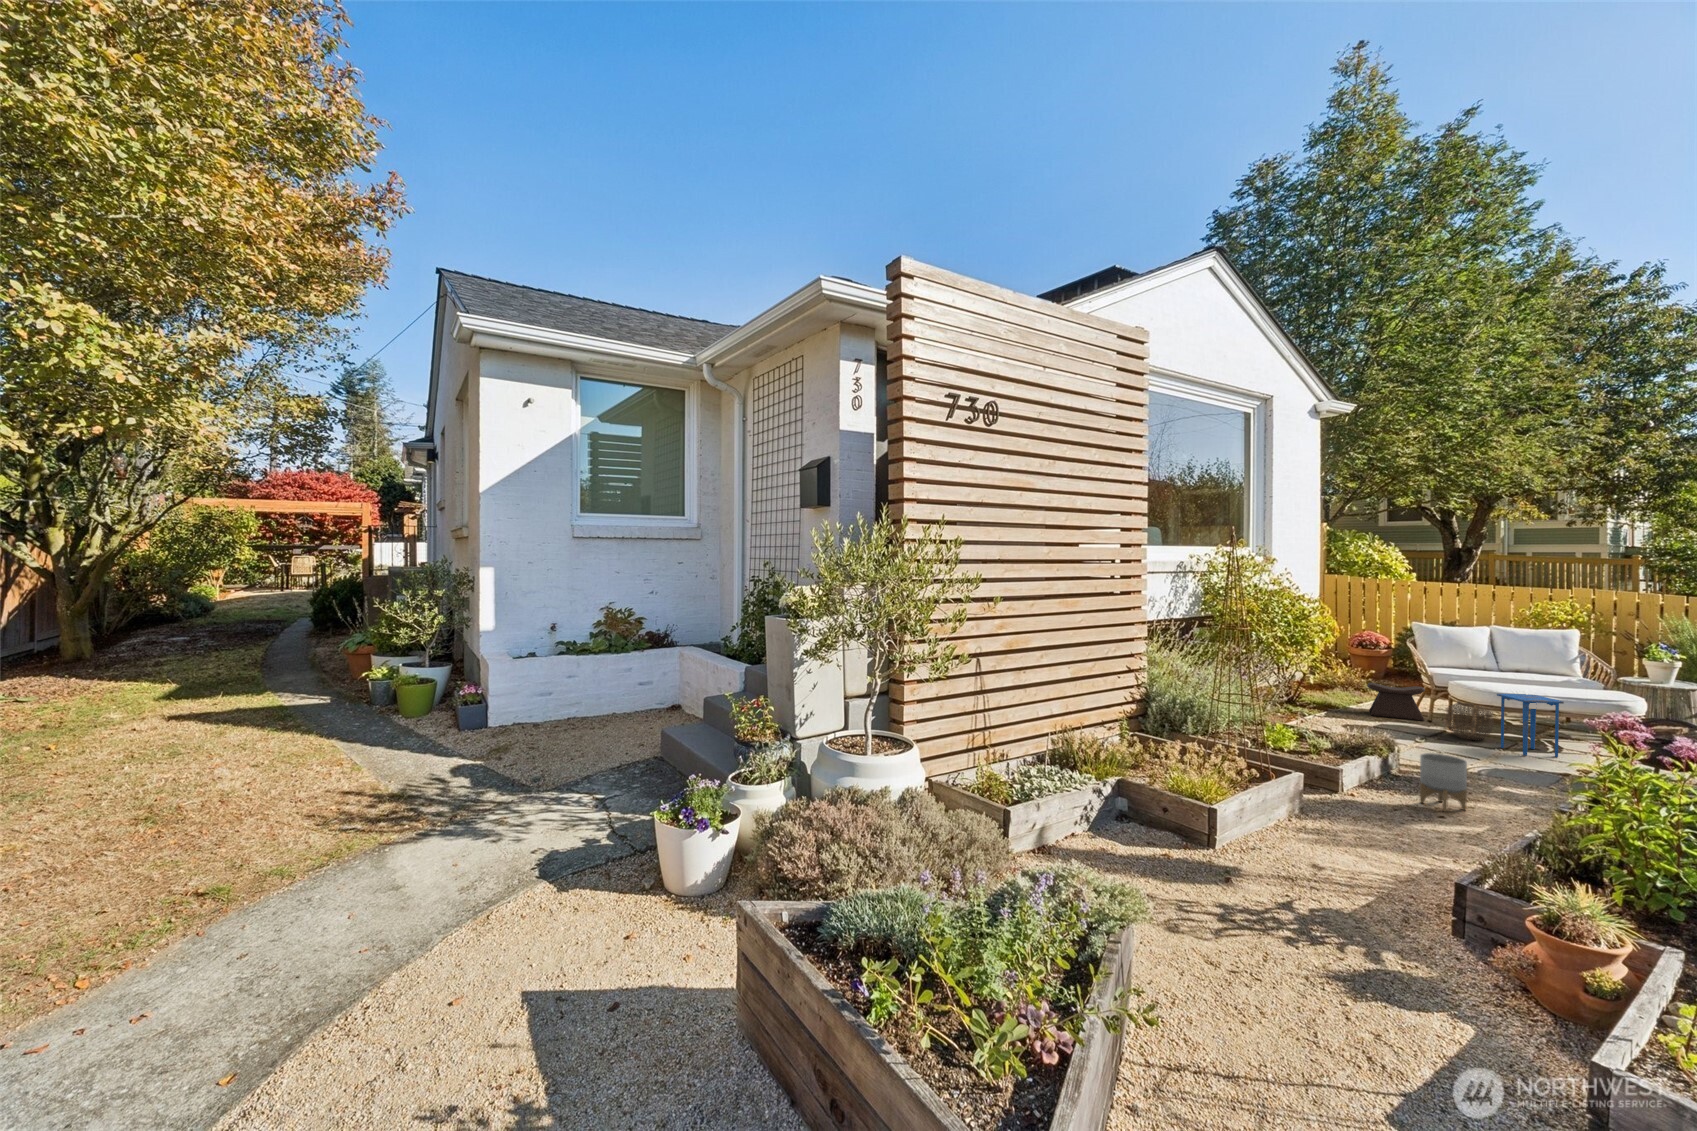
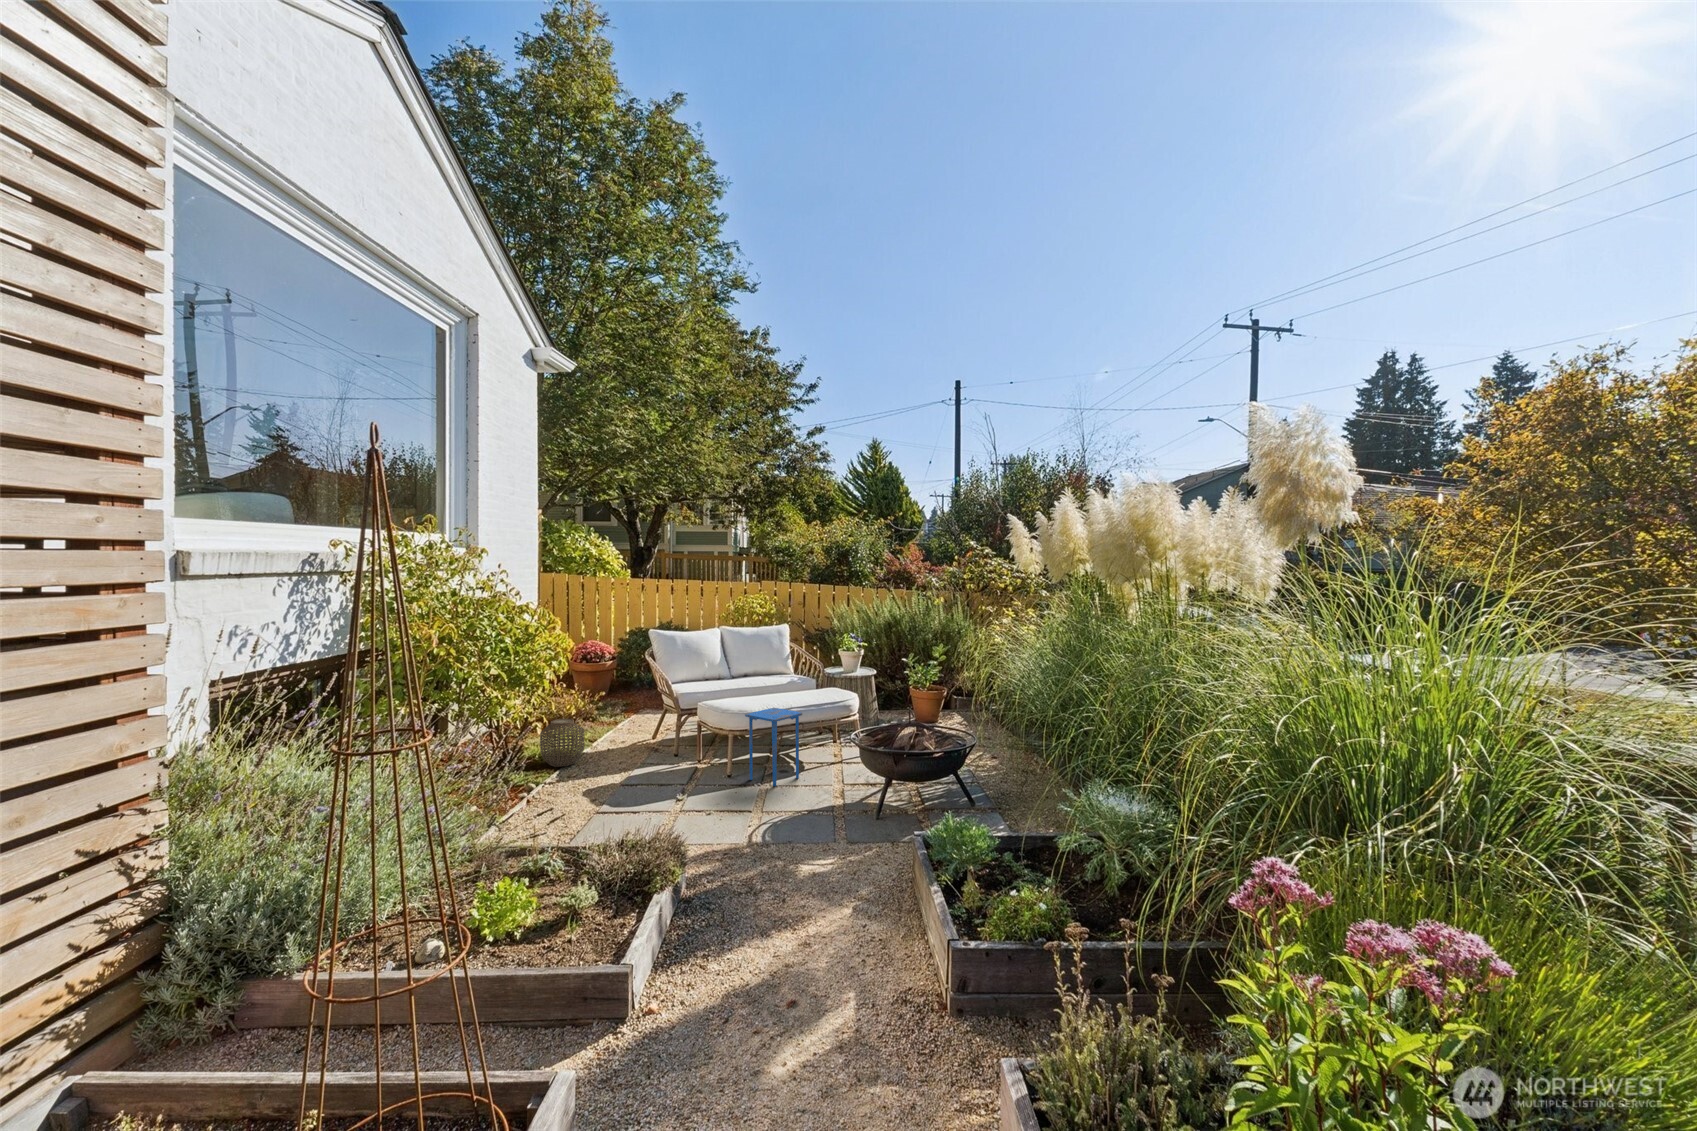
stool: present [1367,683,1425,721] -> none [604,713,666,763]
woven basket: present [1446,701,1493,740] -> present [540,719,584,767]
planter: present [1420,753,1467,811] -> none [723,853,780,957]

